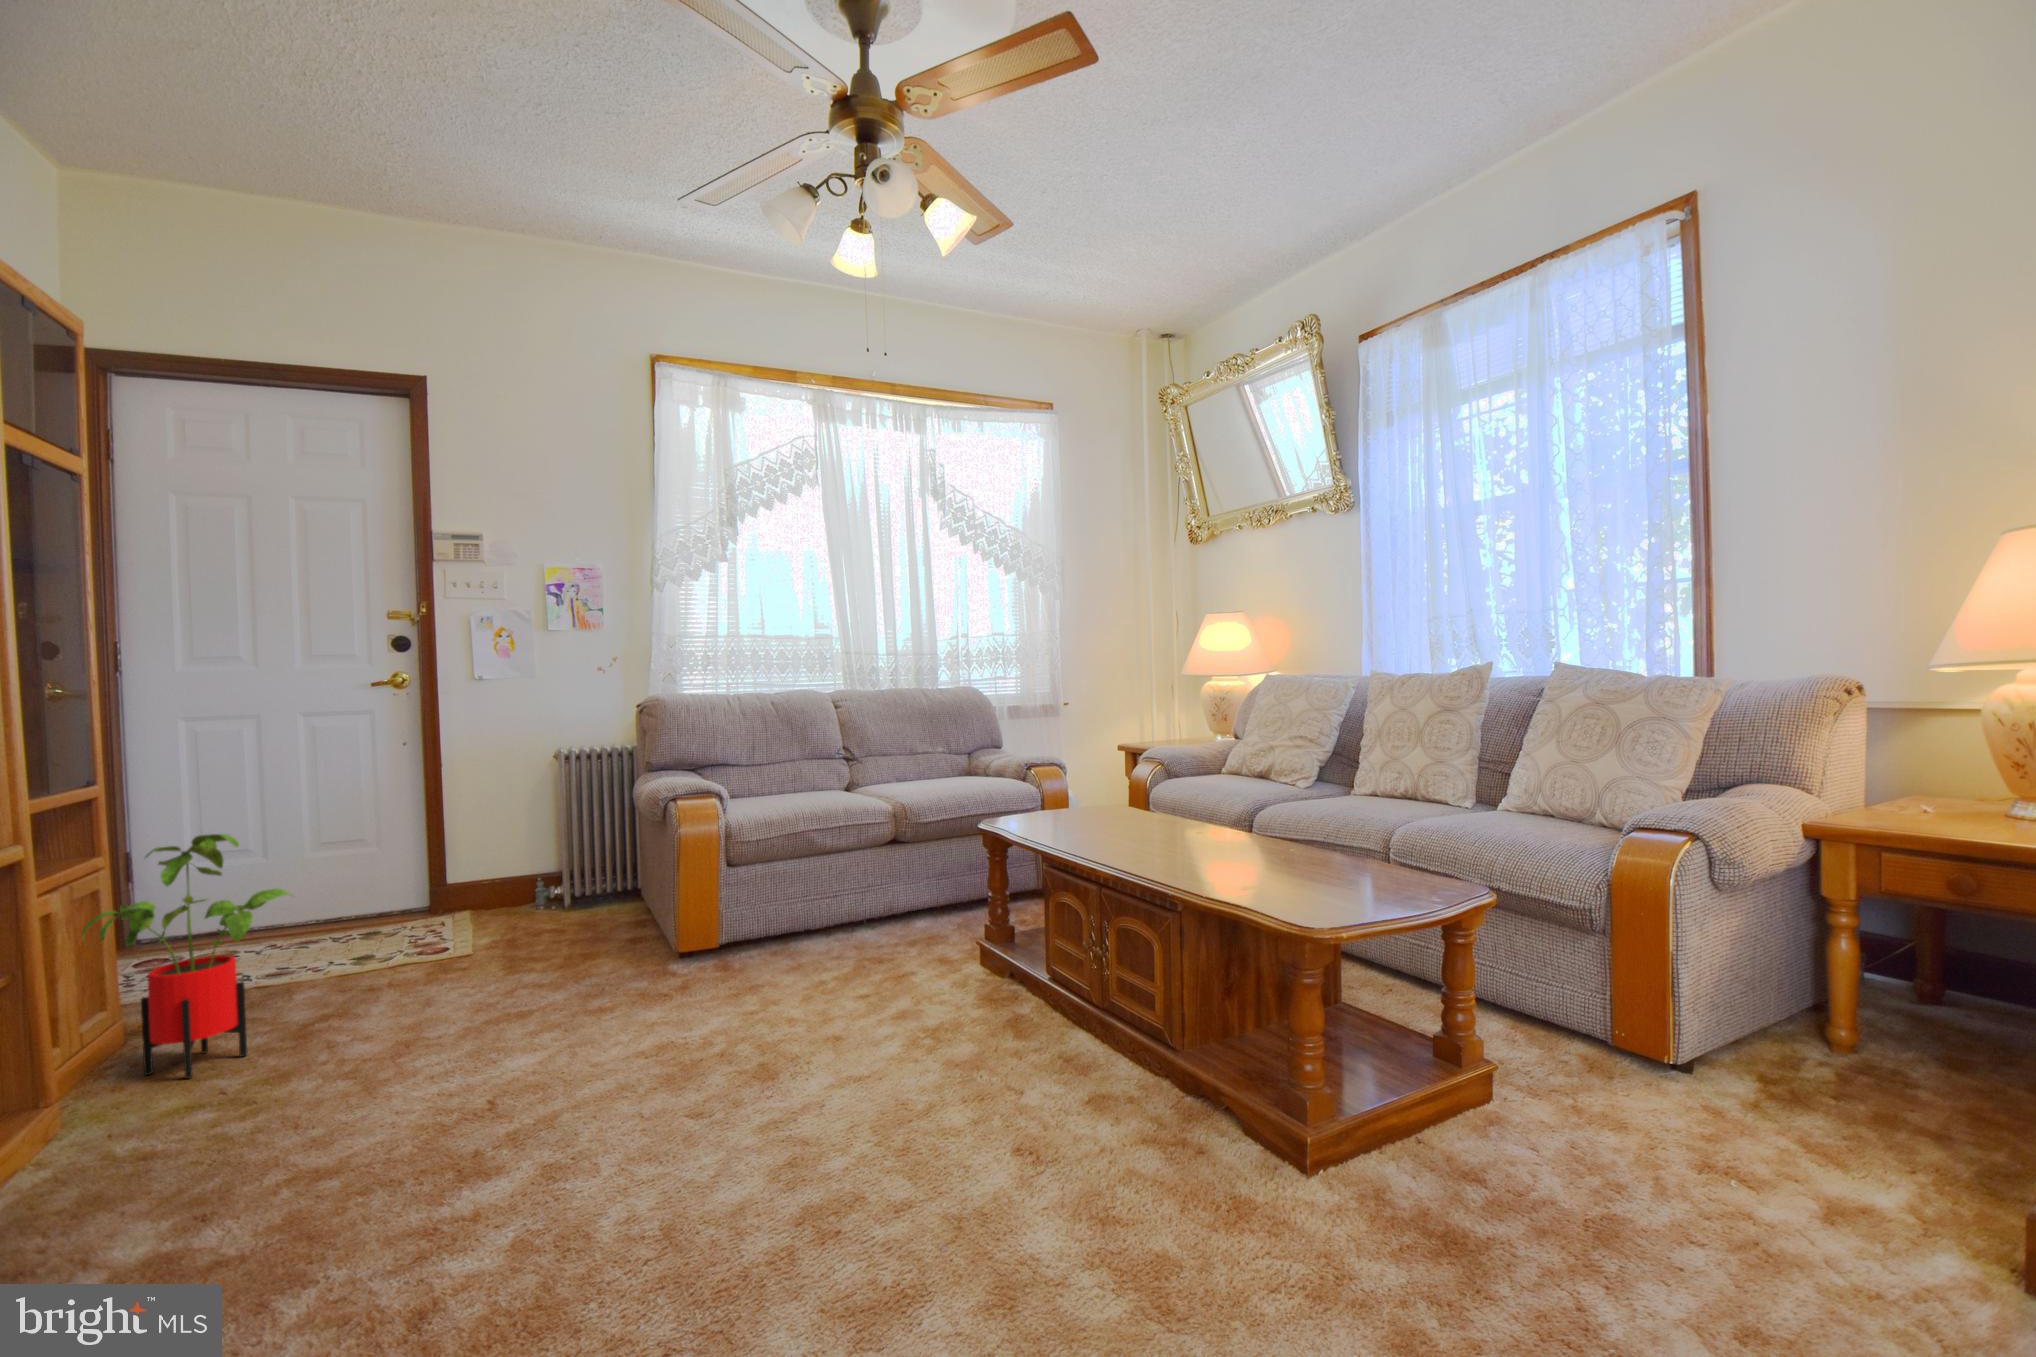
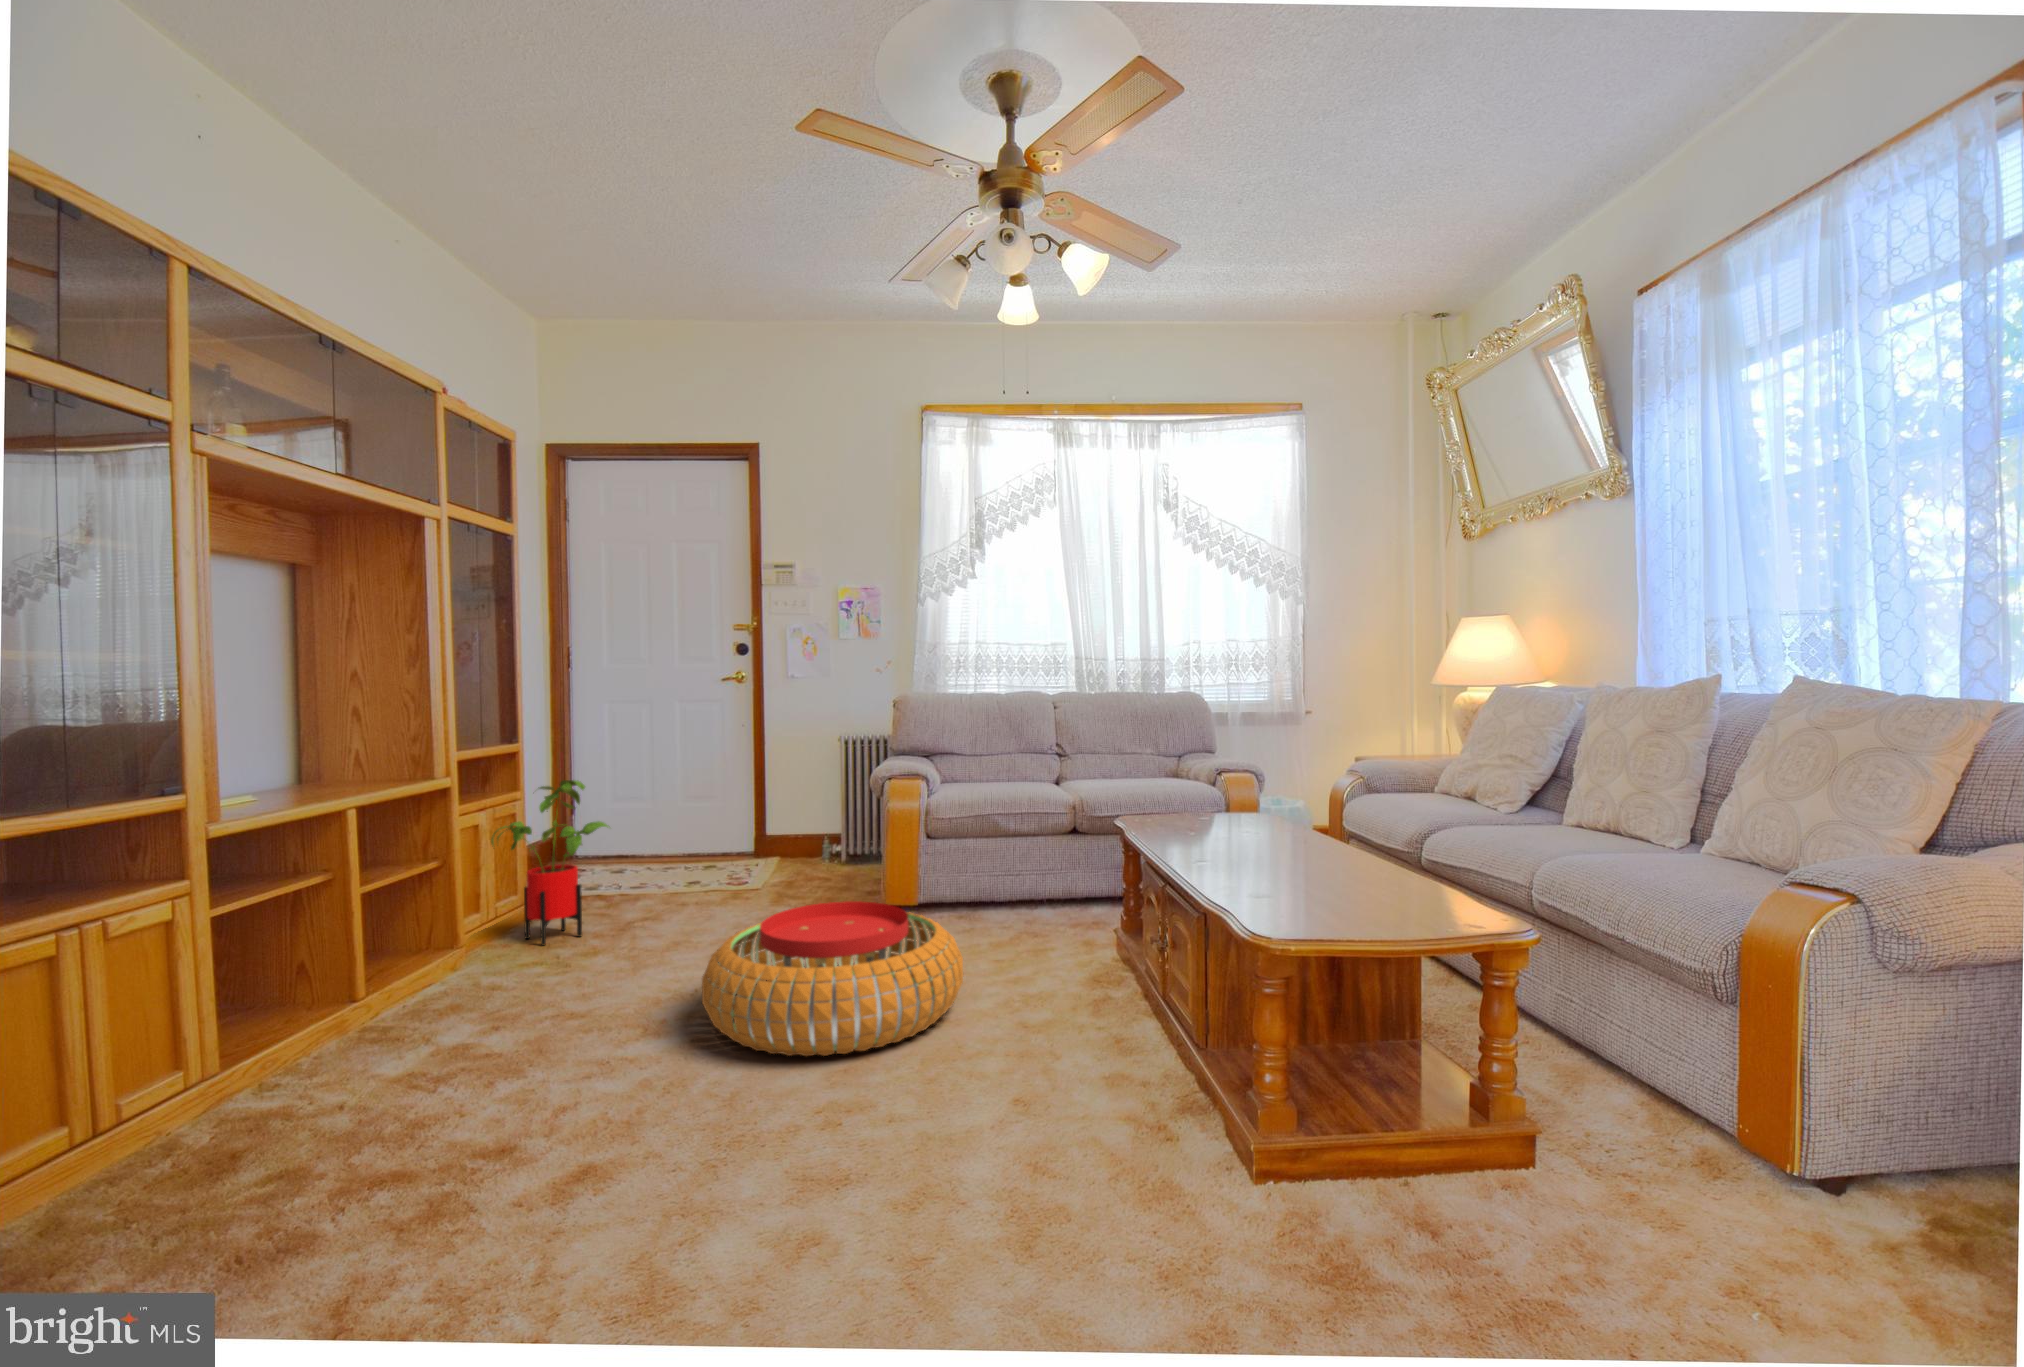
pouf: none [558,944,884,1146] -> present [702,901,963,1056]

